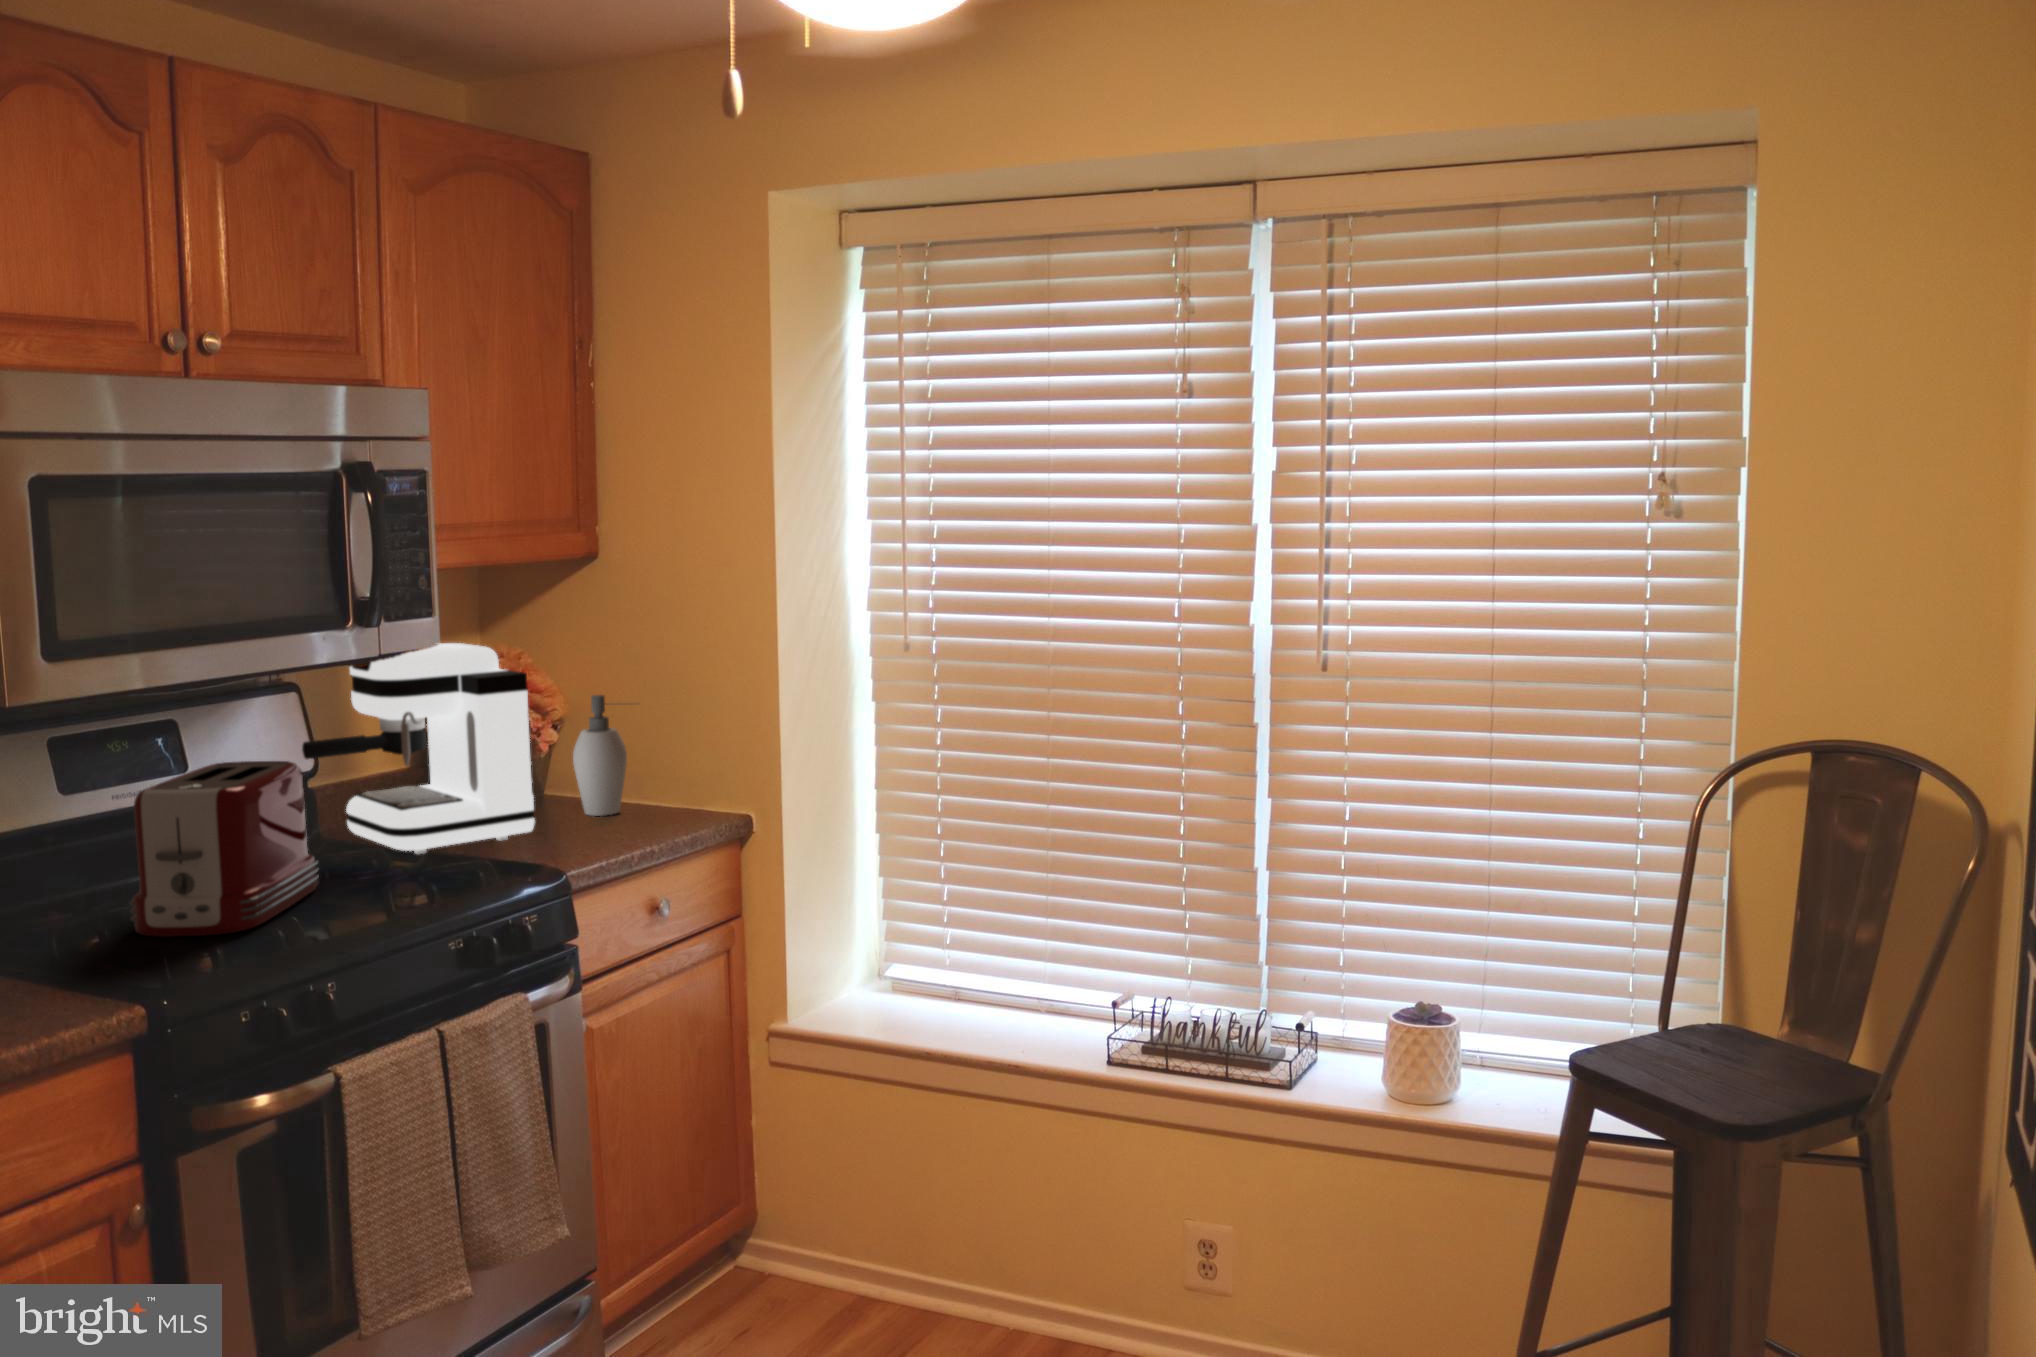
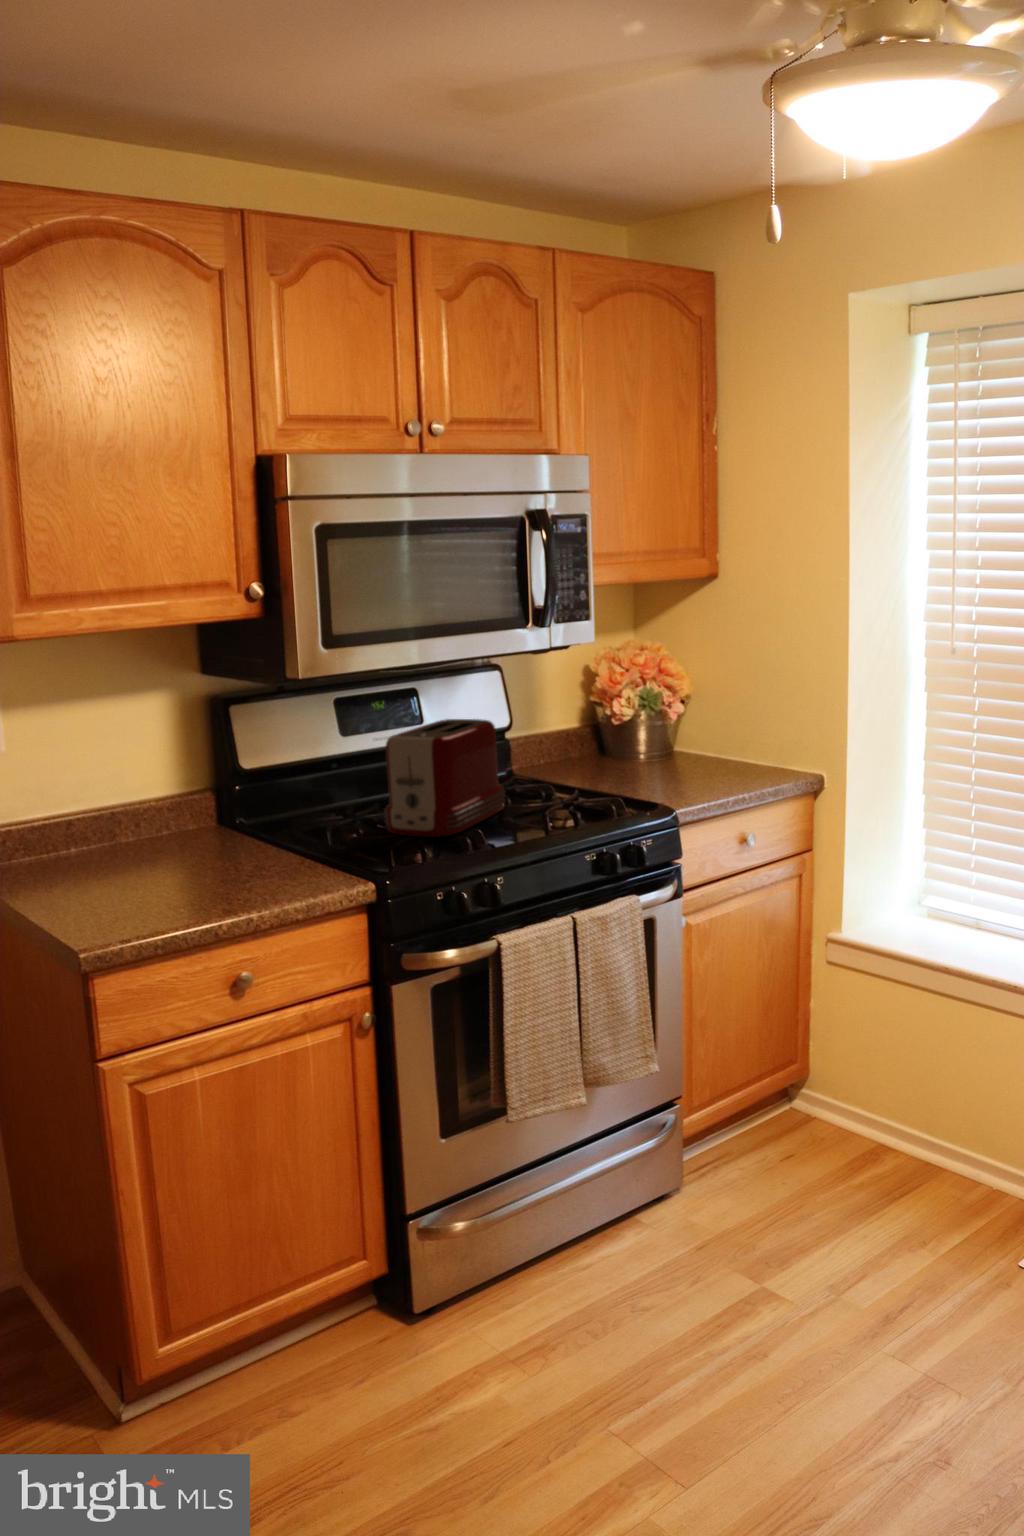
coffee maker: present [302,643,535,854] -> none [506,640,658,789]
soap dispenser: present [573,695,627,816] -> none [690,679,740,768]

